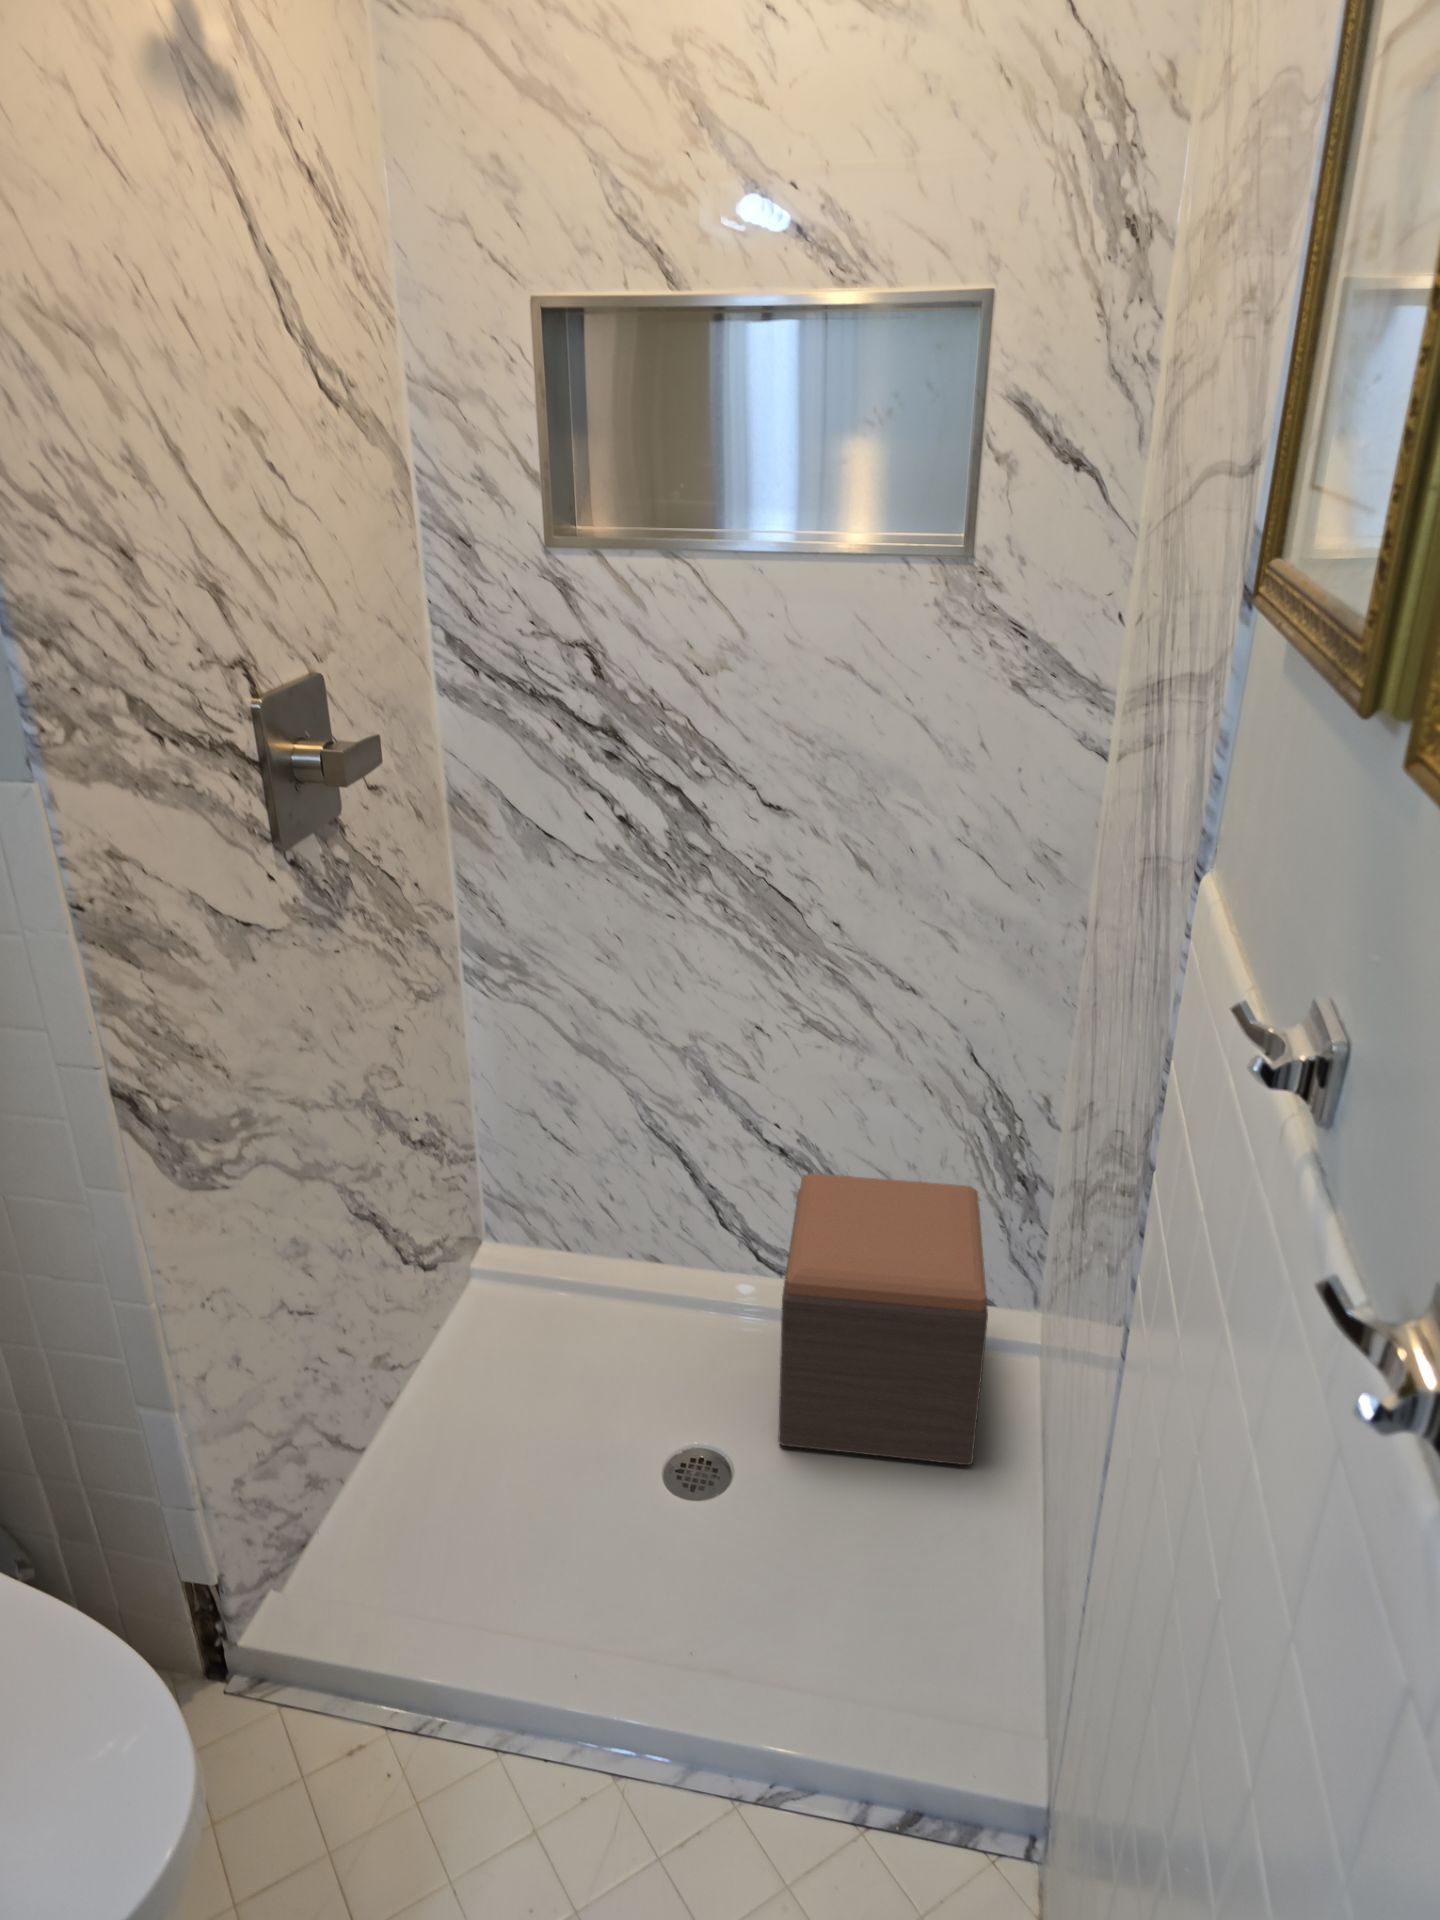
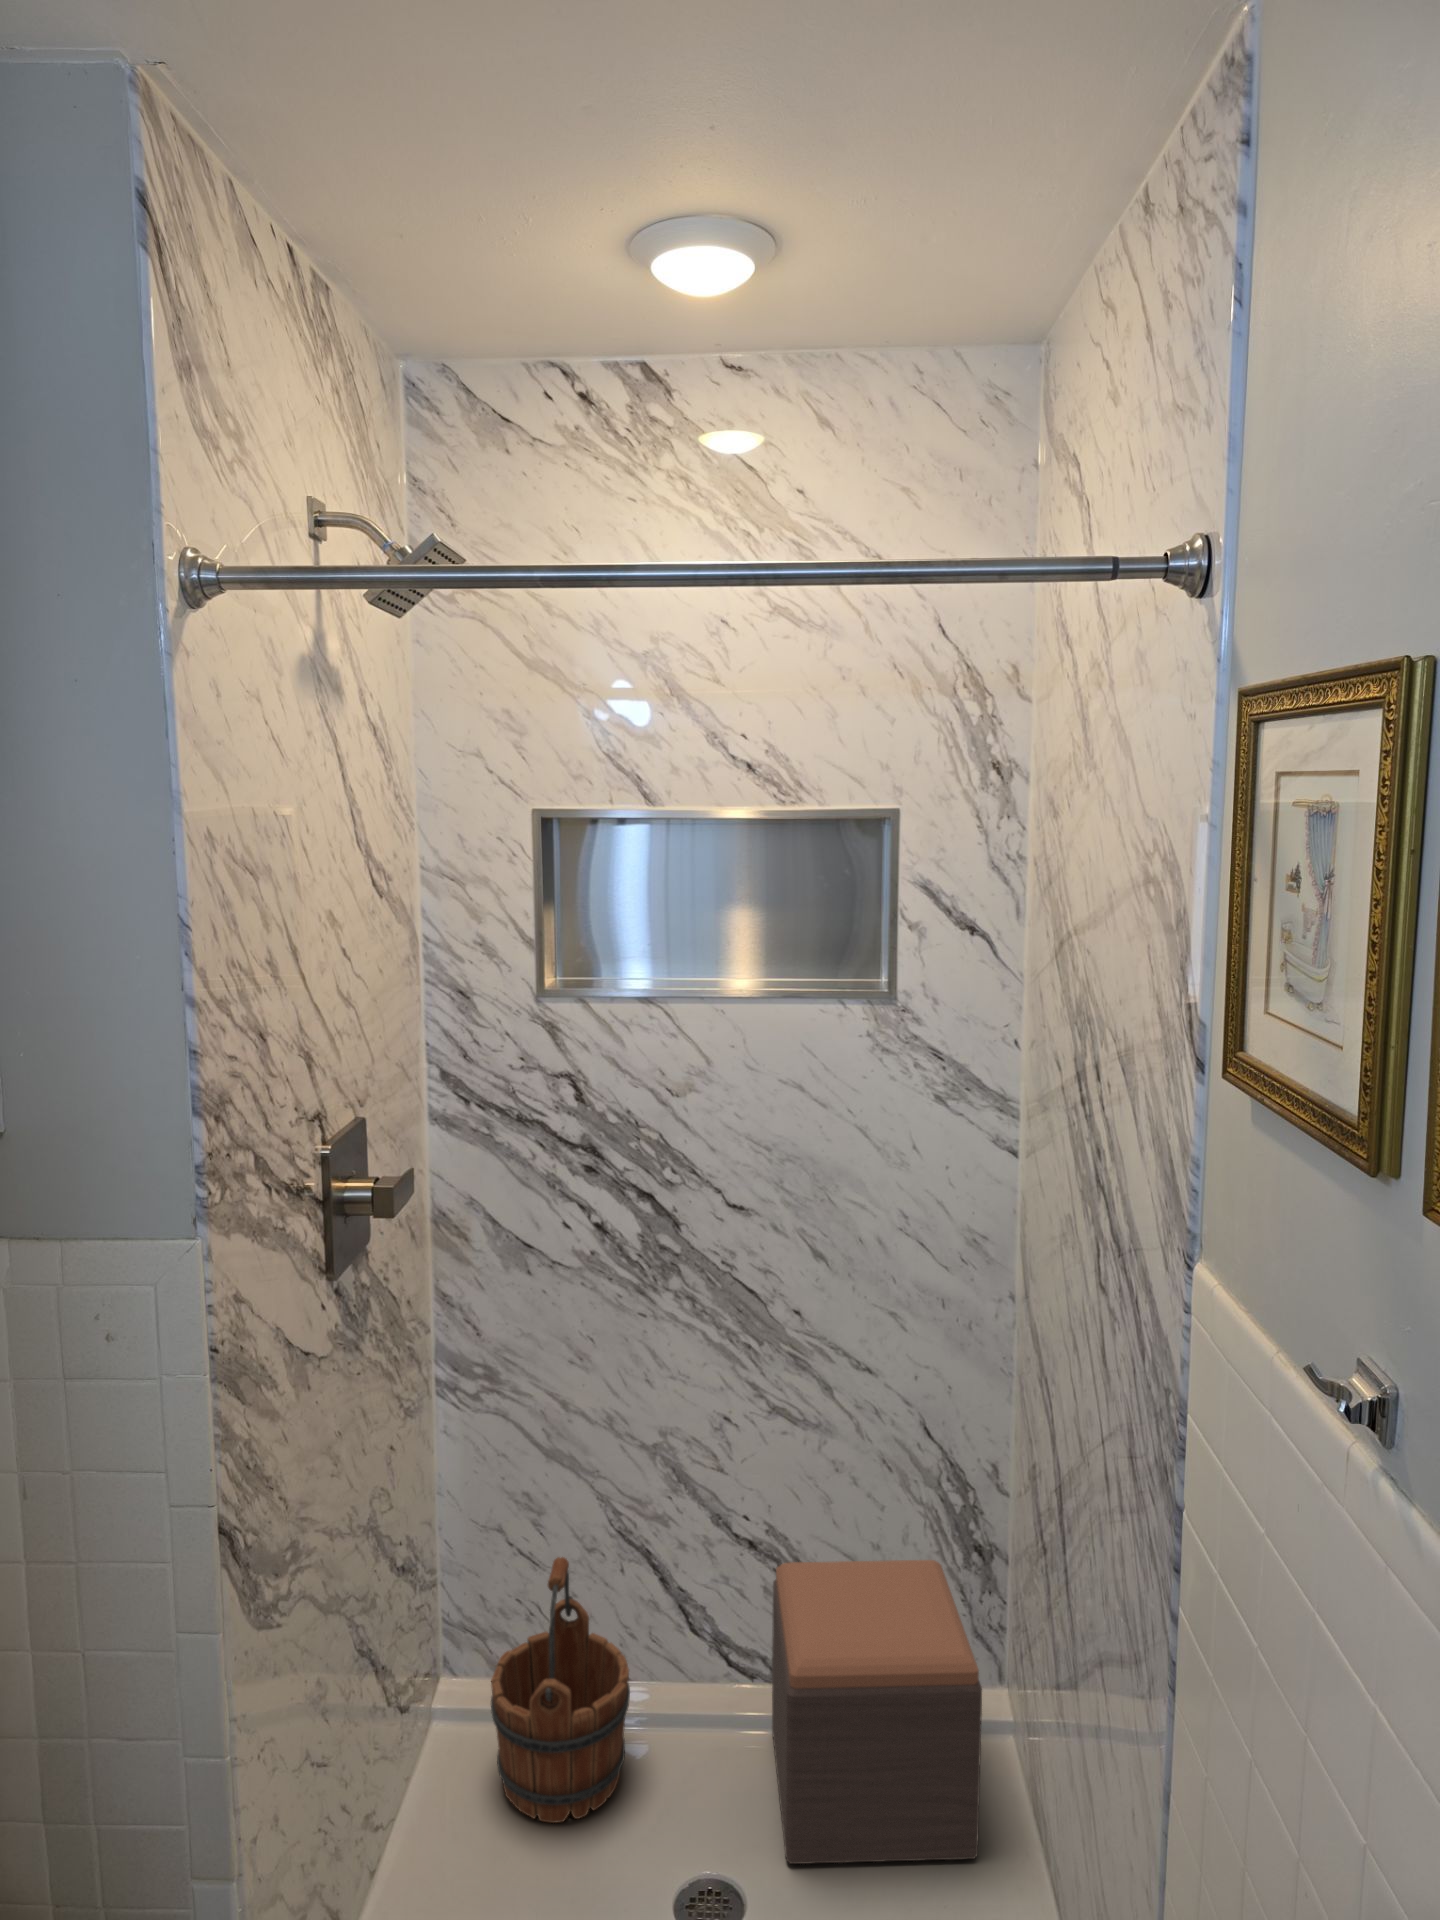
wooden bucket: none [509,1146,646,1381] -> present [491,1557,630,1823]

